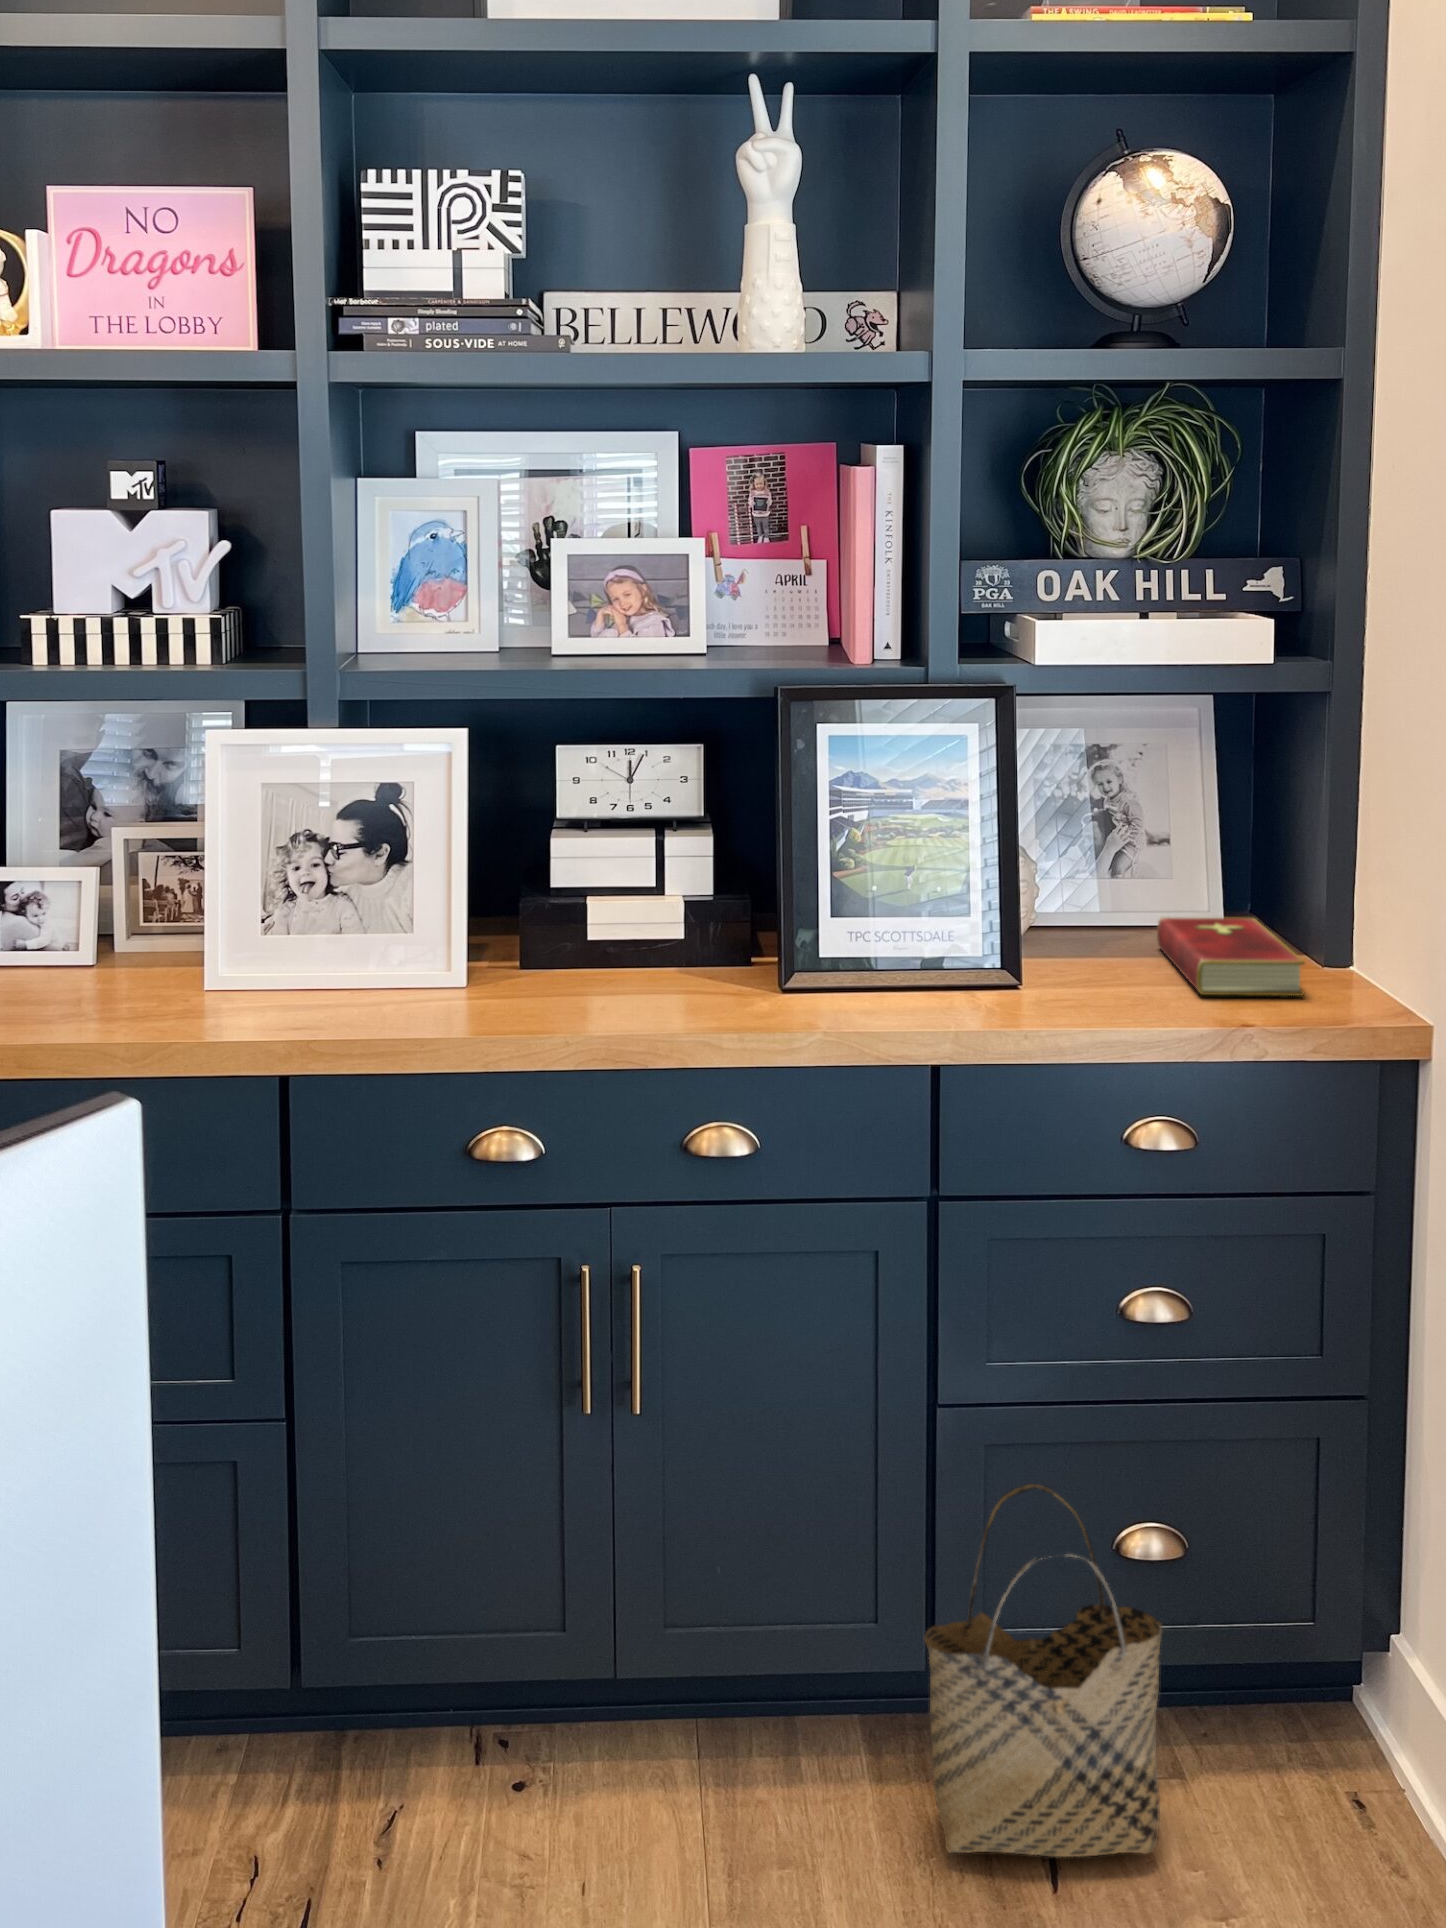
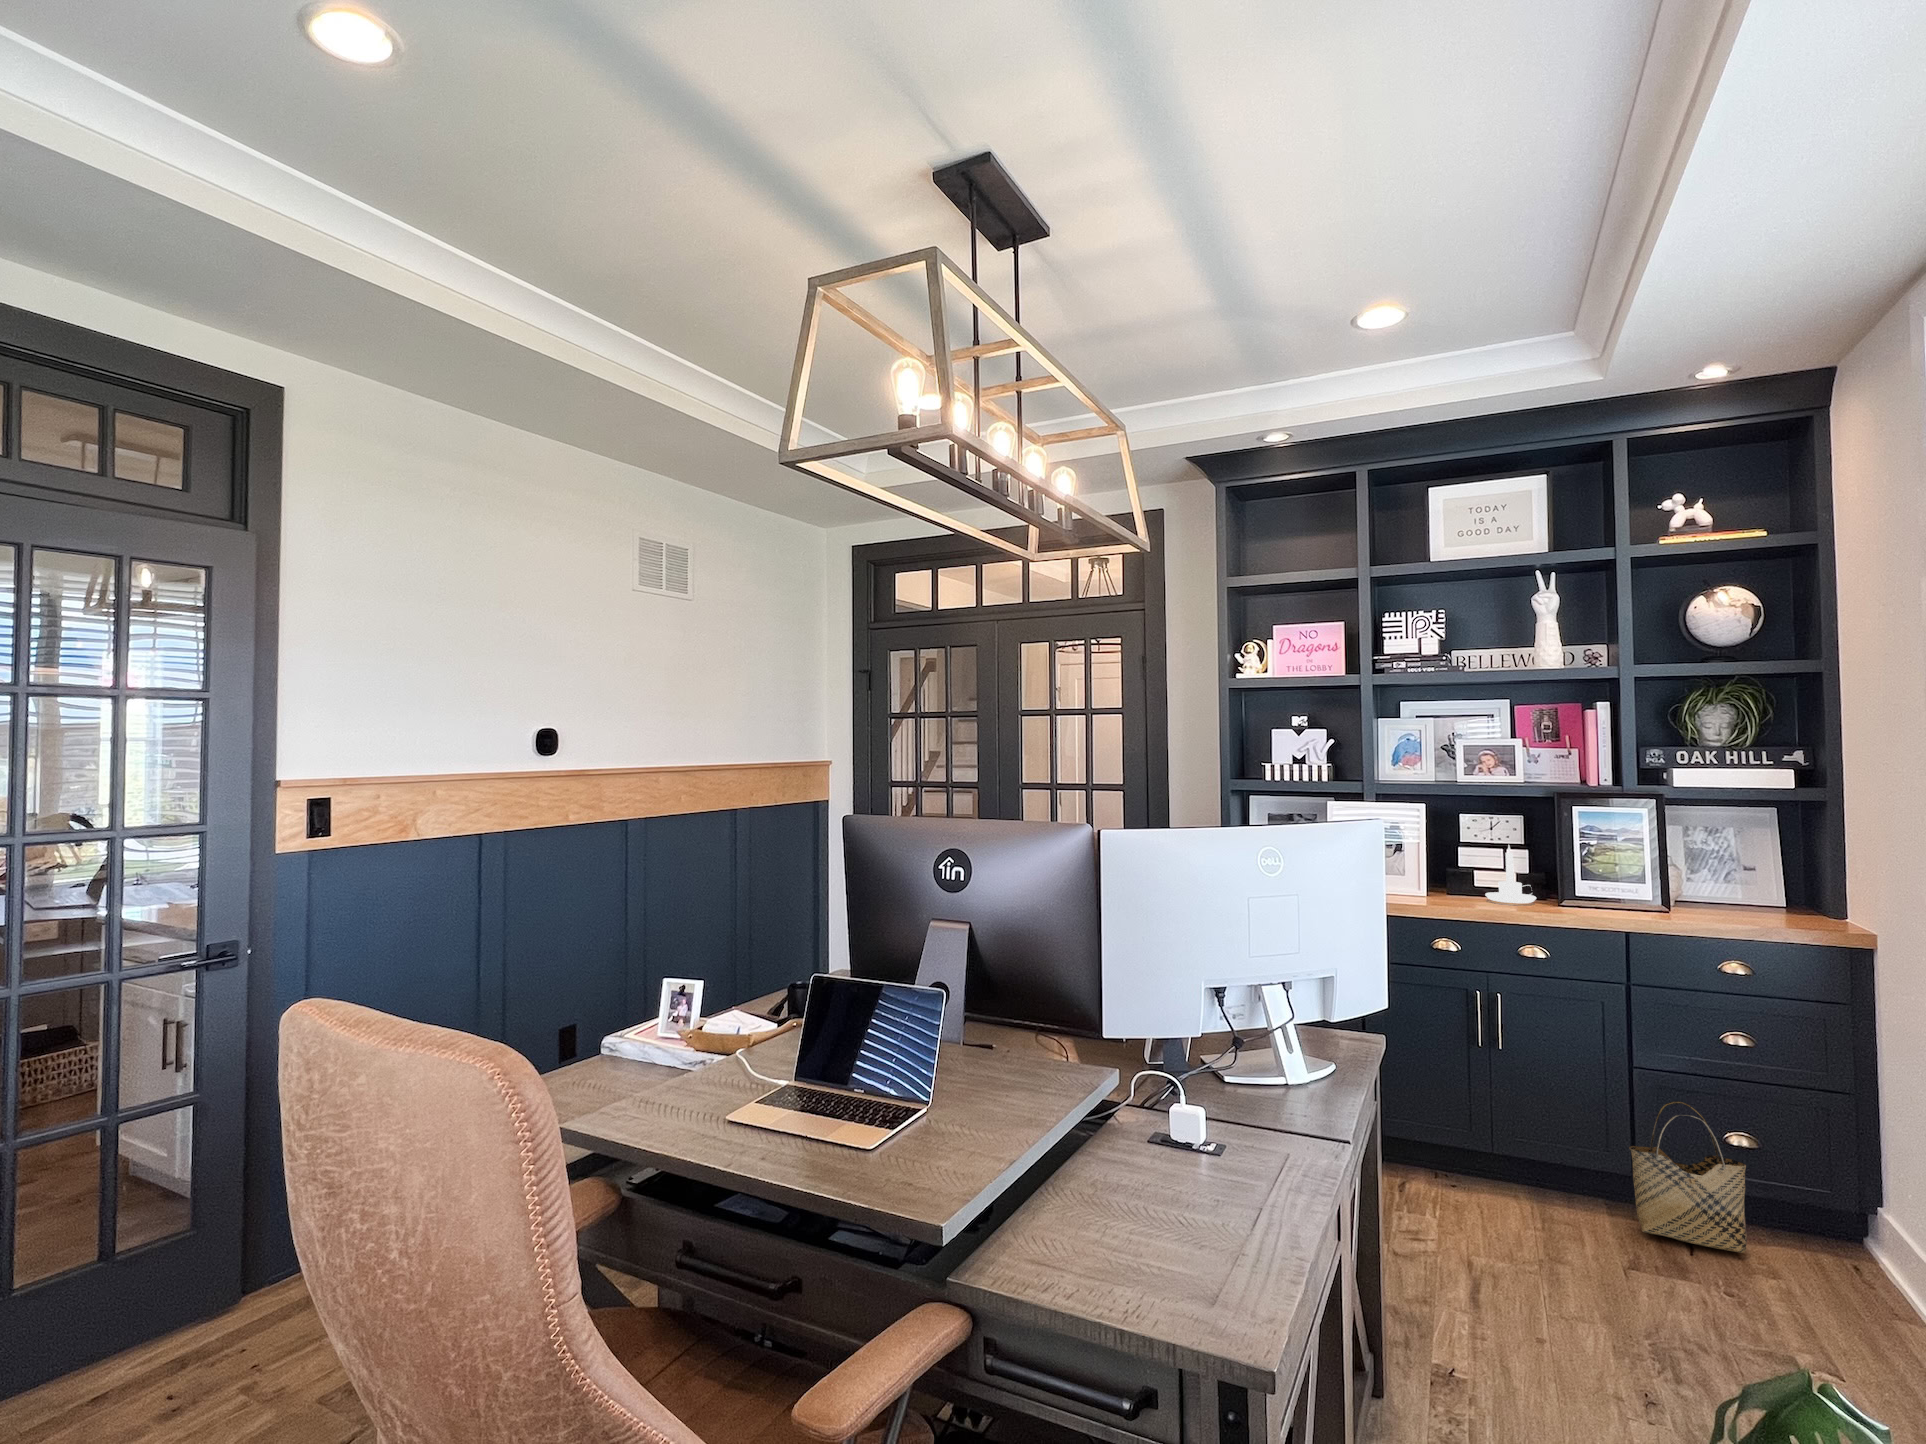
candle holder: none [609,841,730,1007] -> present [1485,845,1536,903]
hardcover book: present [1157,917,1305,996] -> none [1746,896,1814,923]

